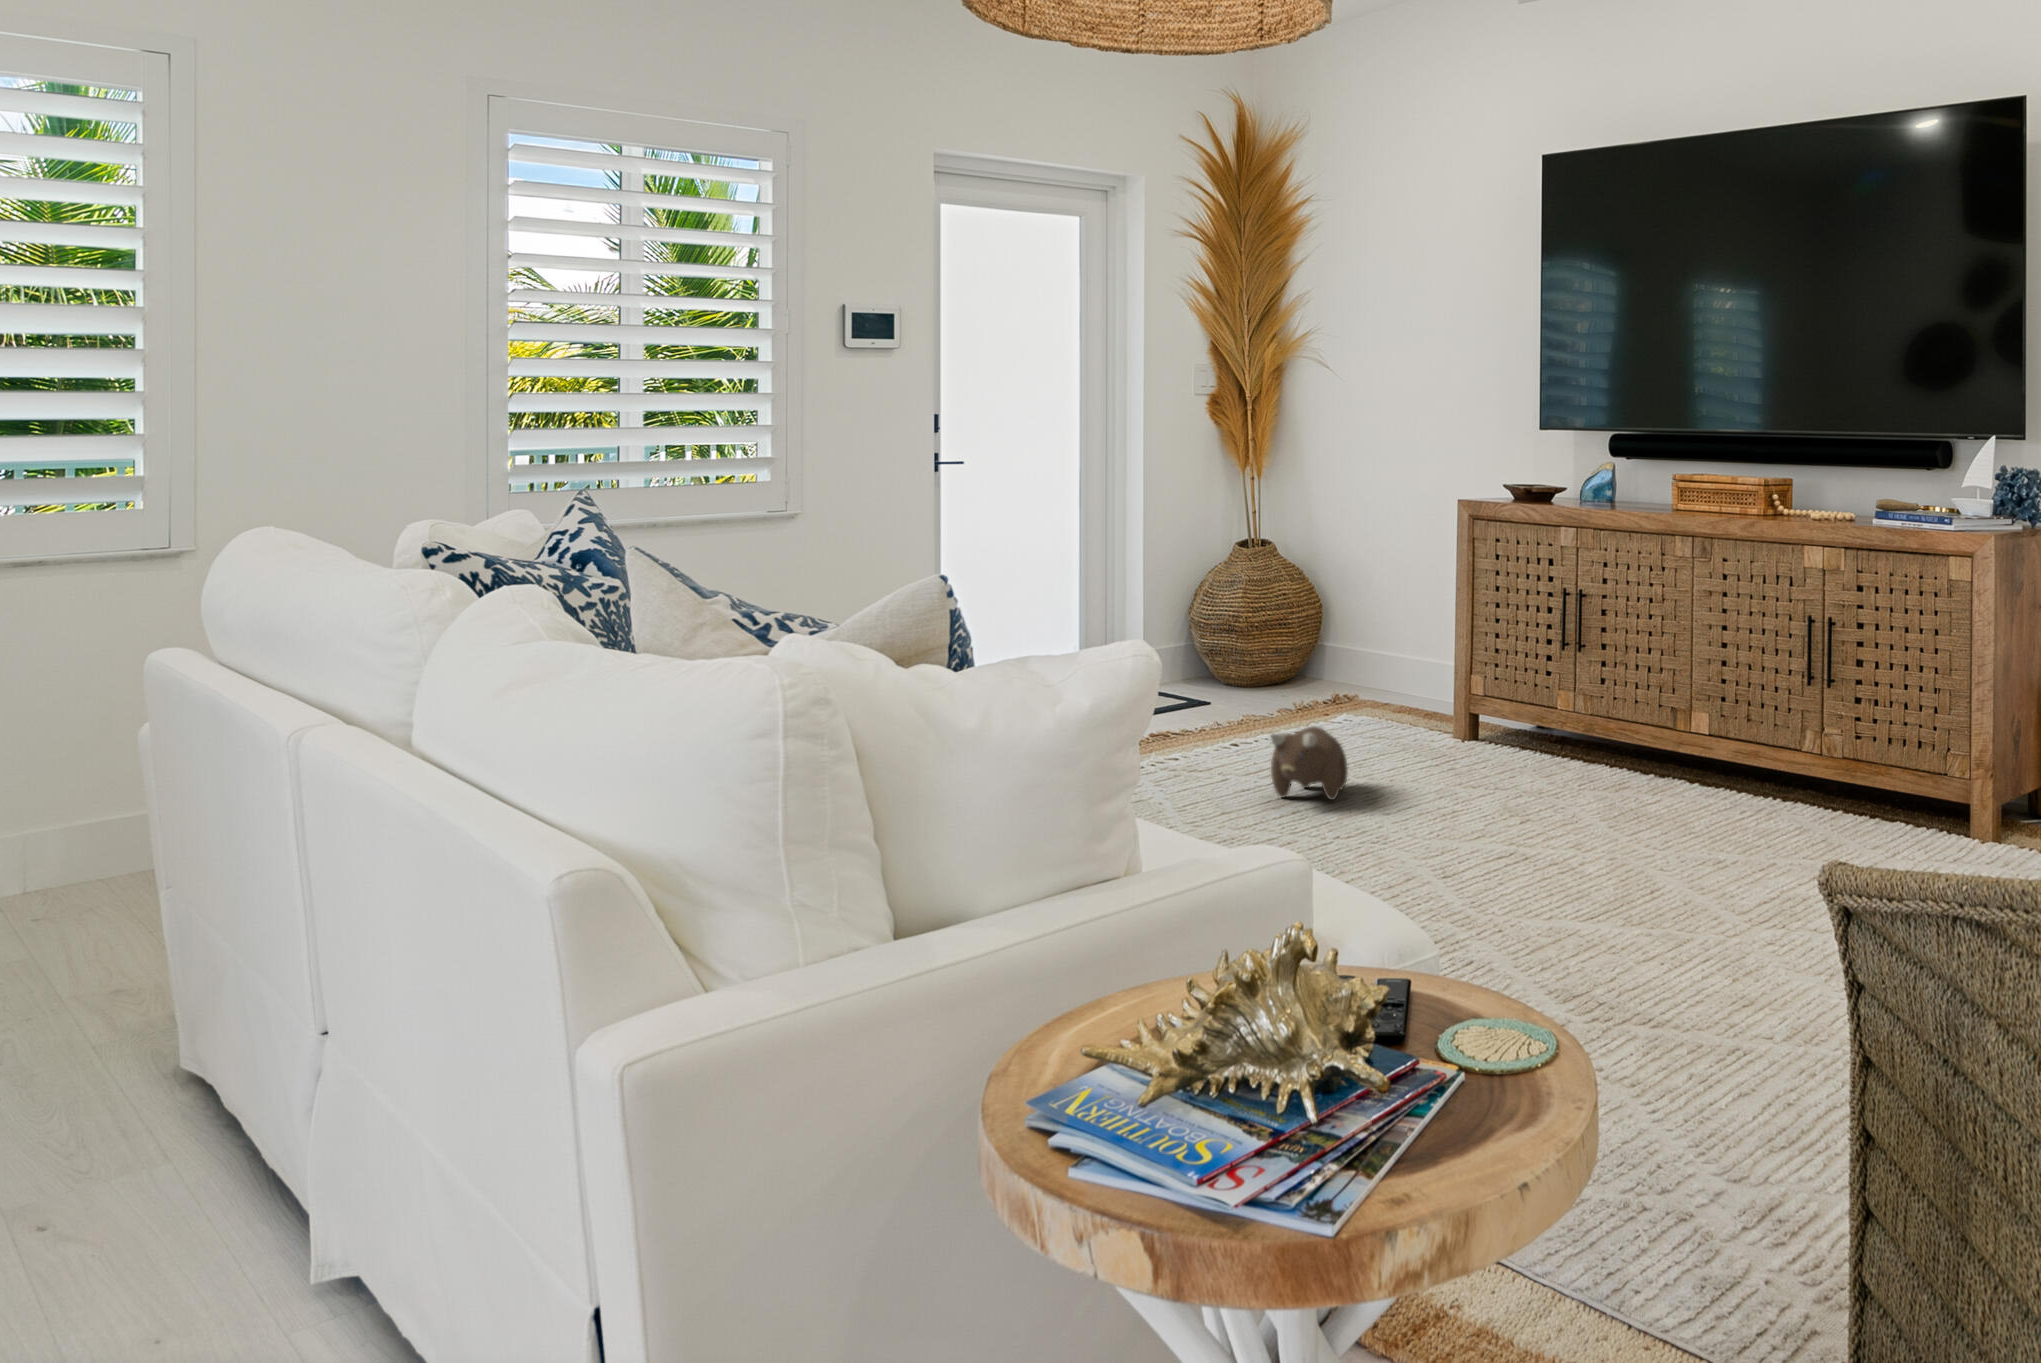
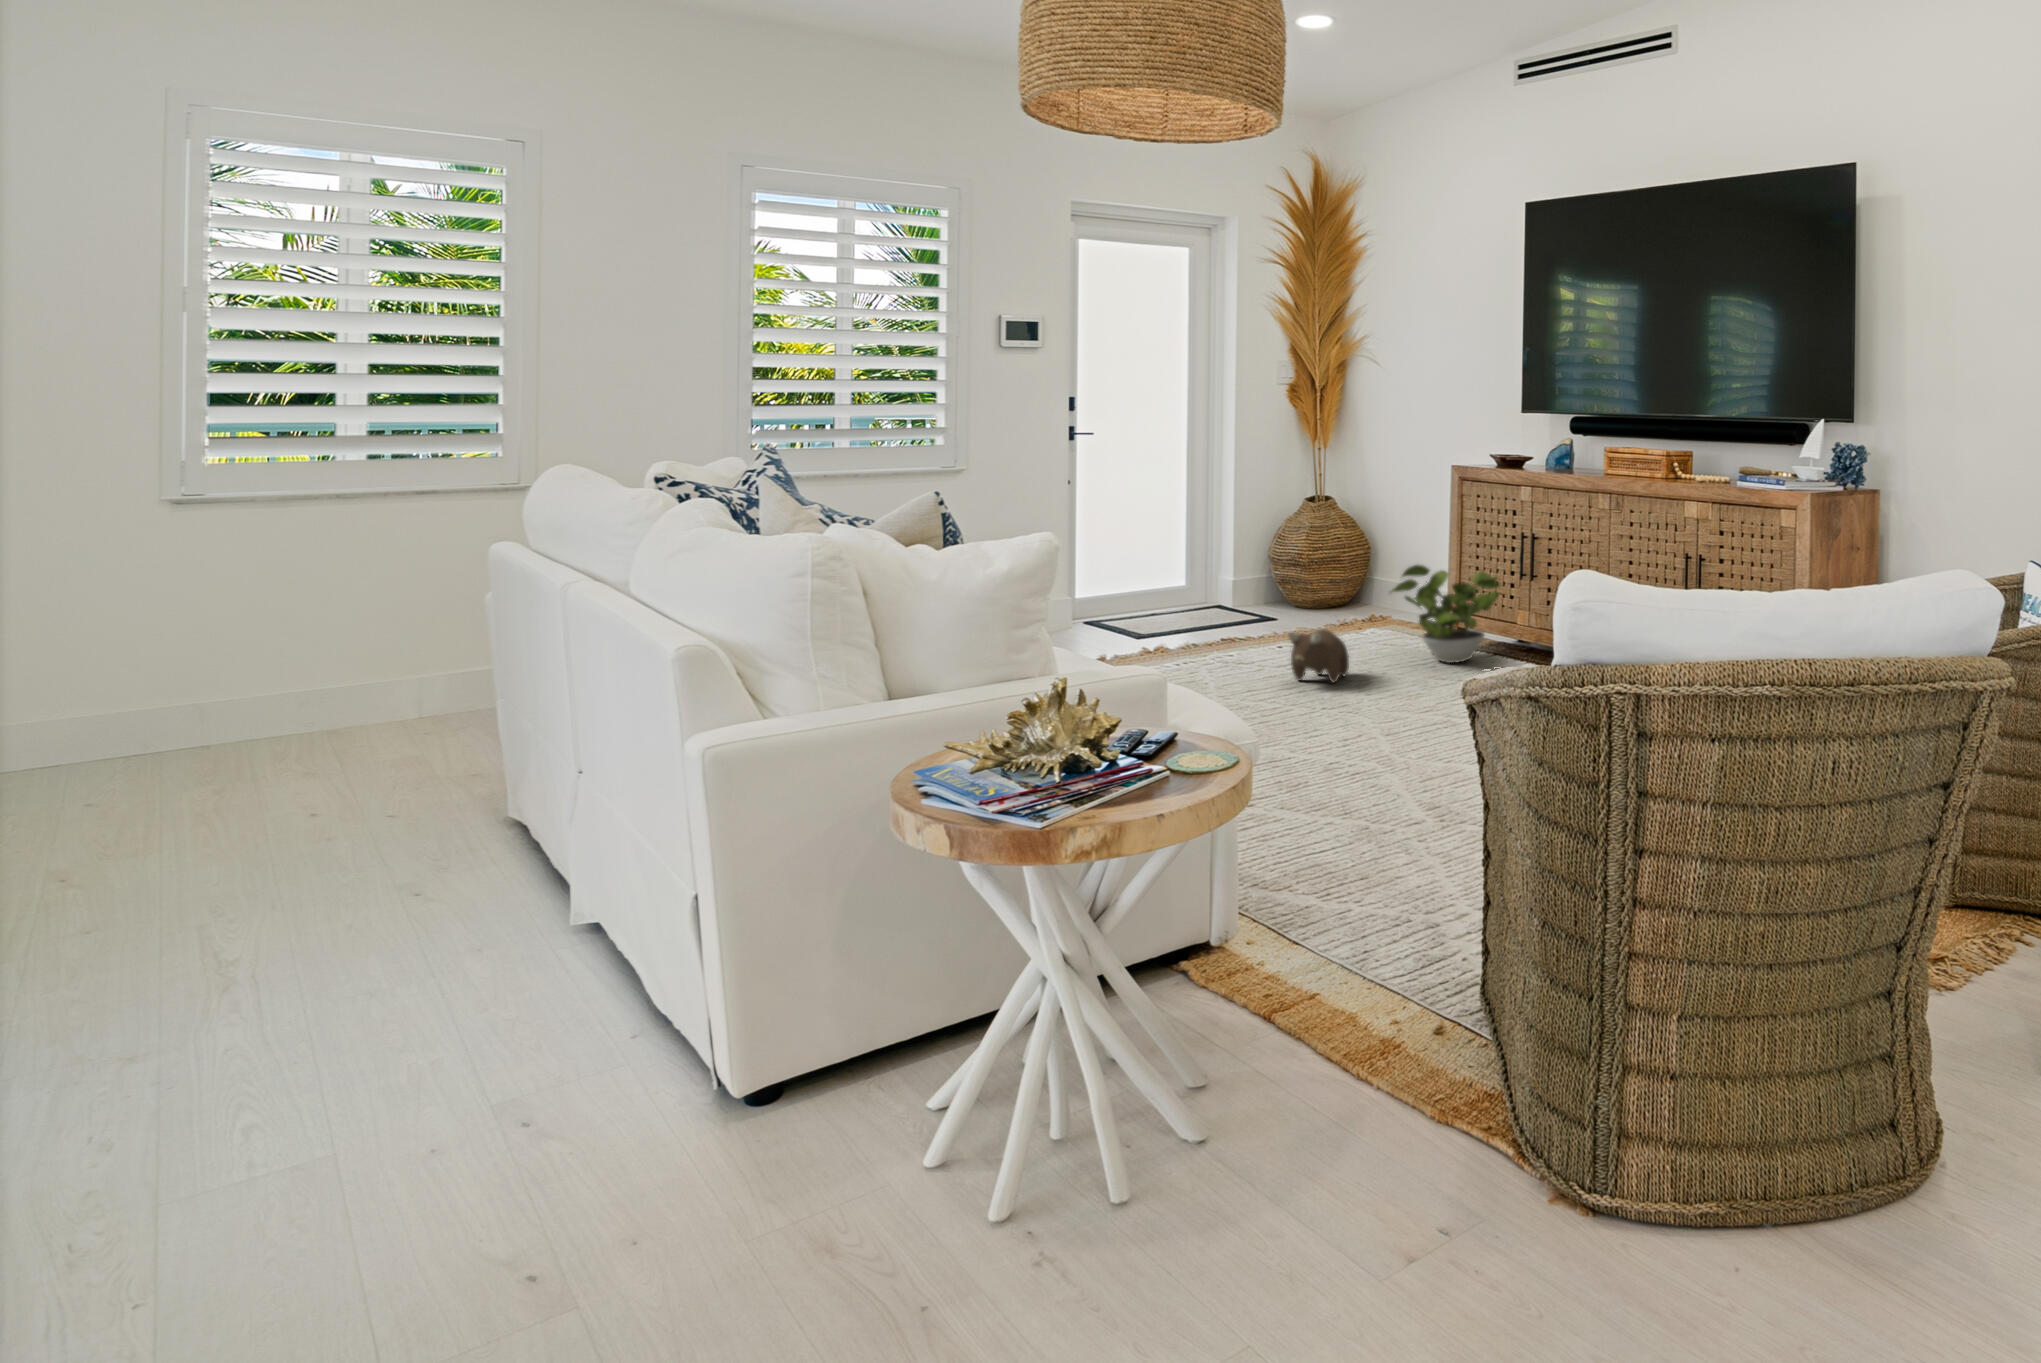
potted plant: none [1389,634,1535,765] -> present [1389,565,1500,663]

